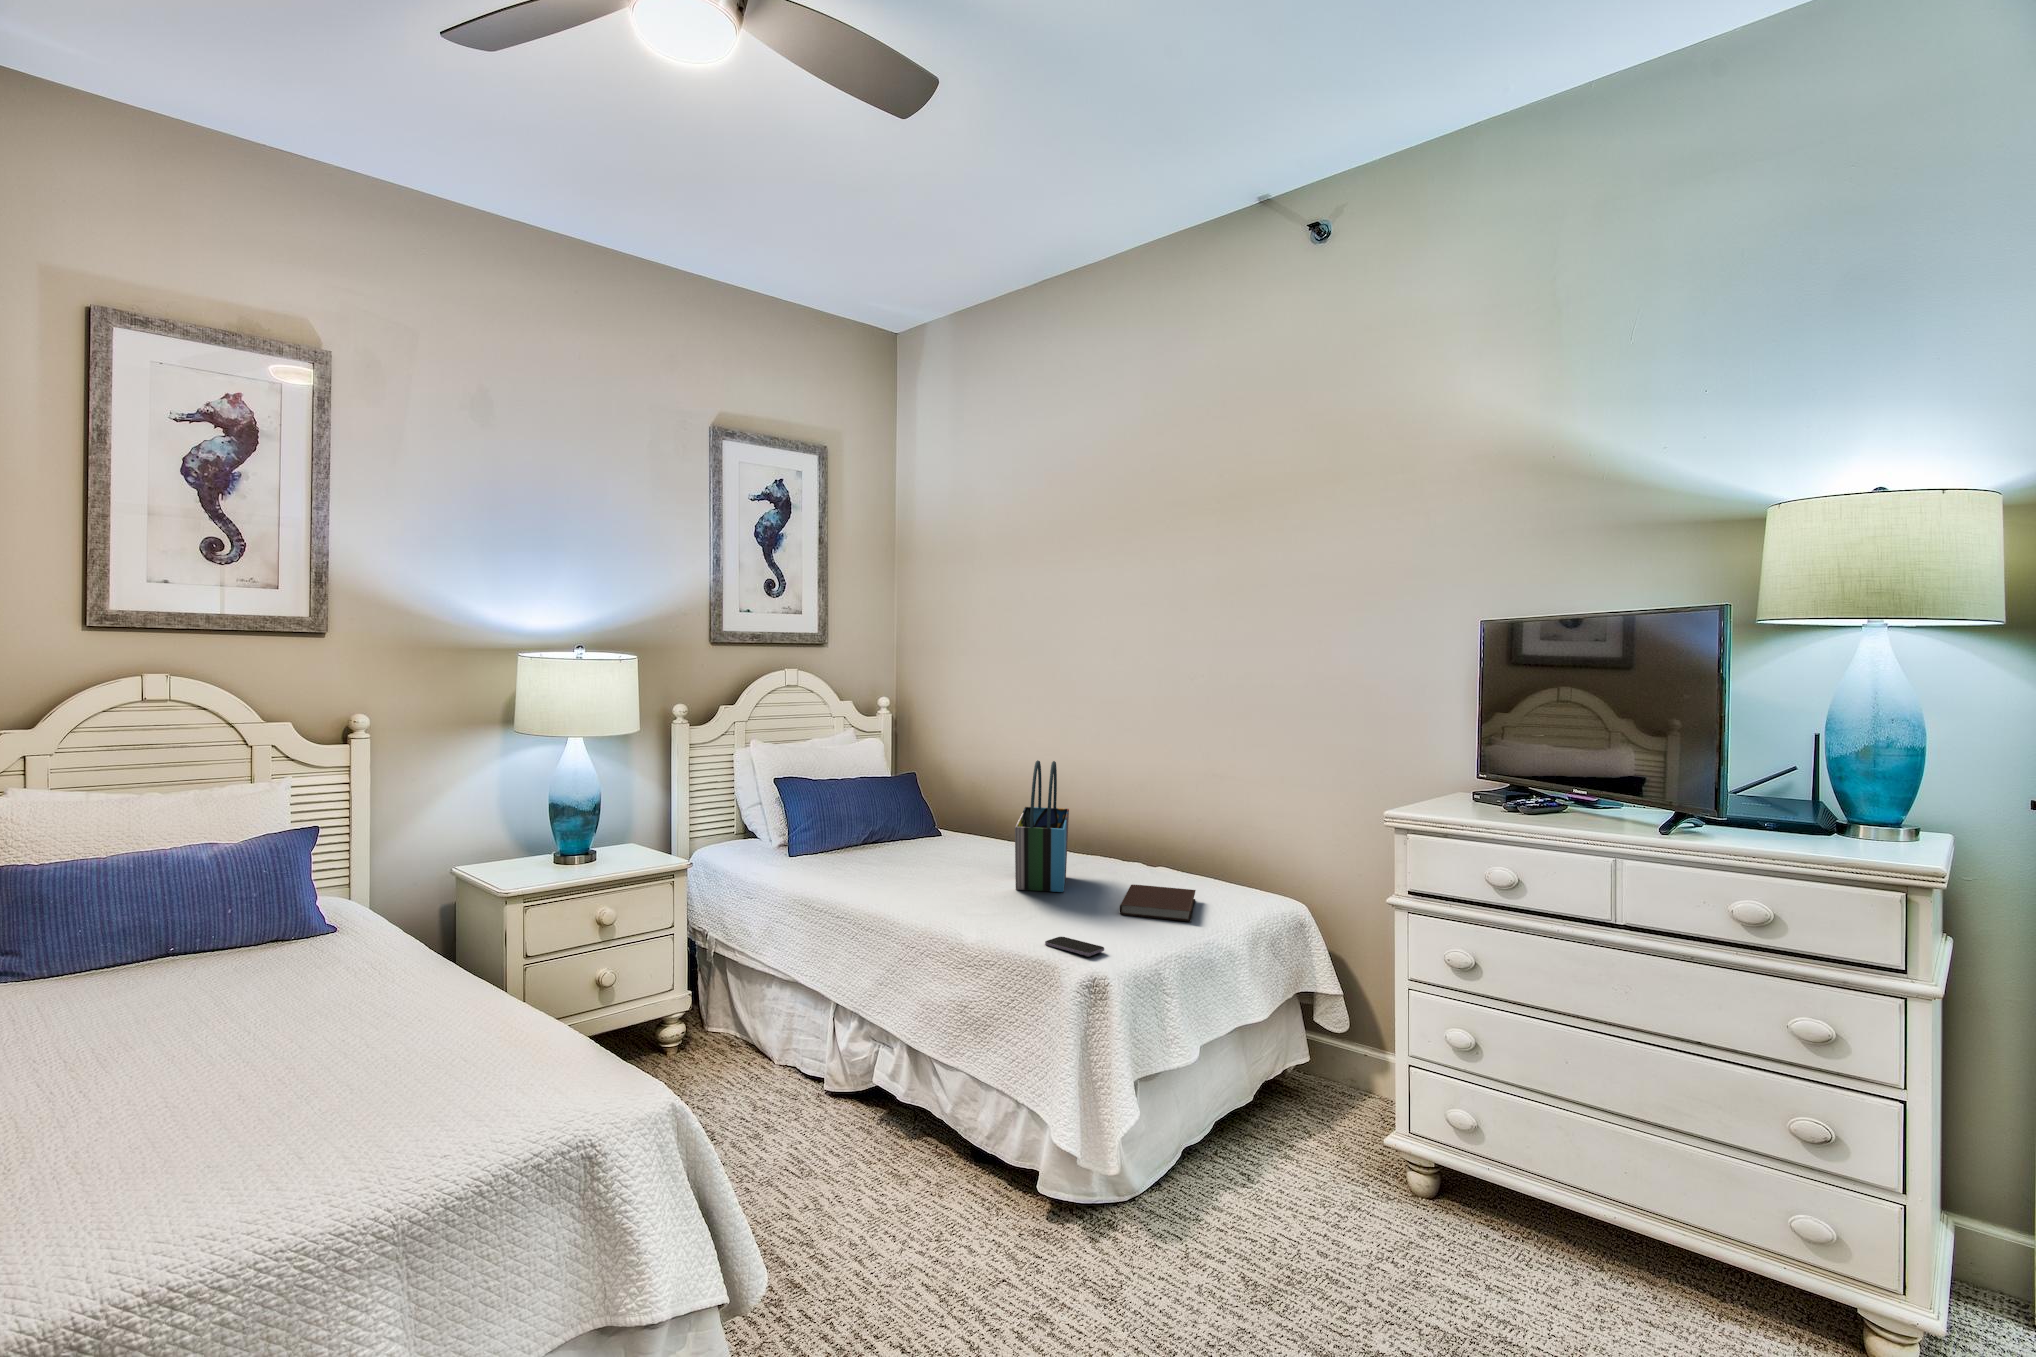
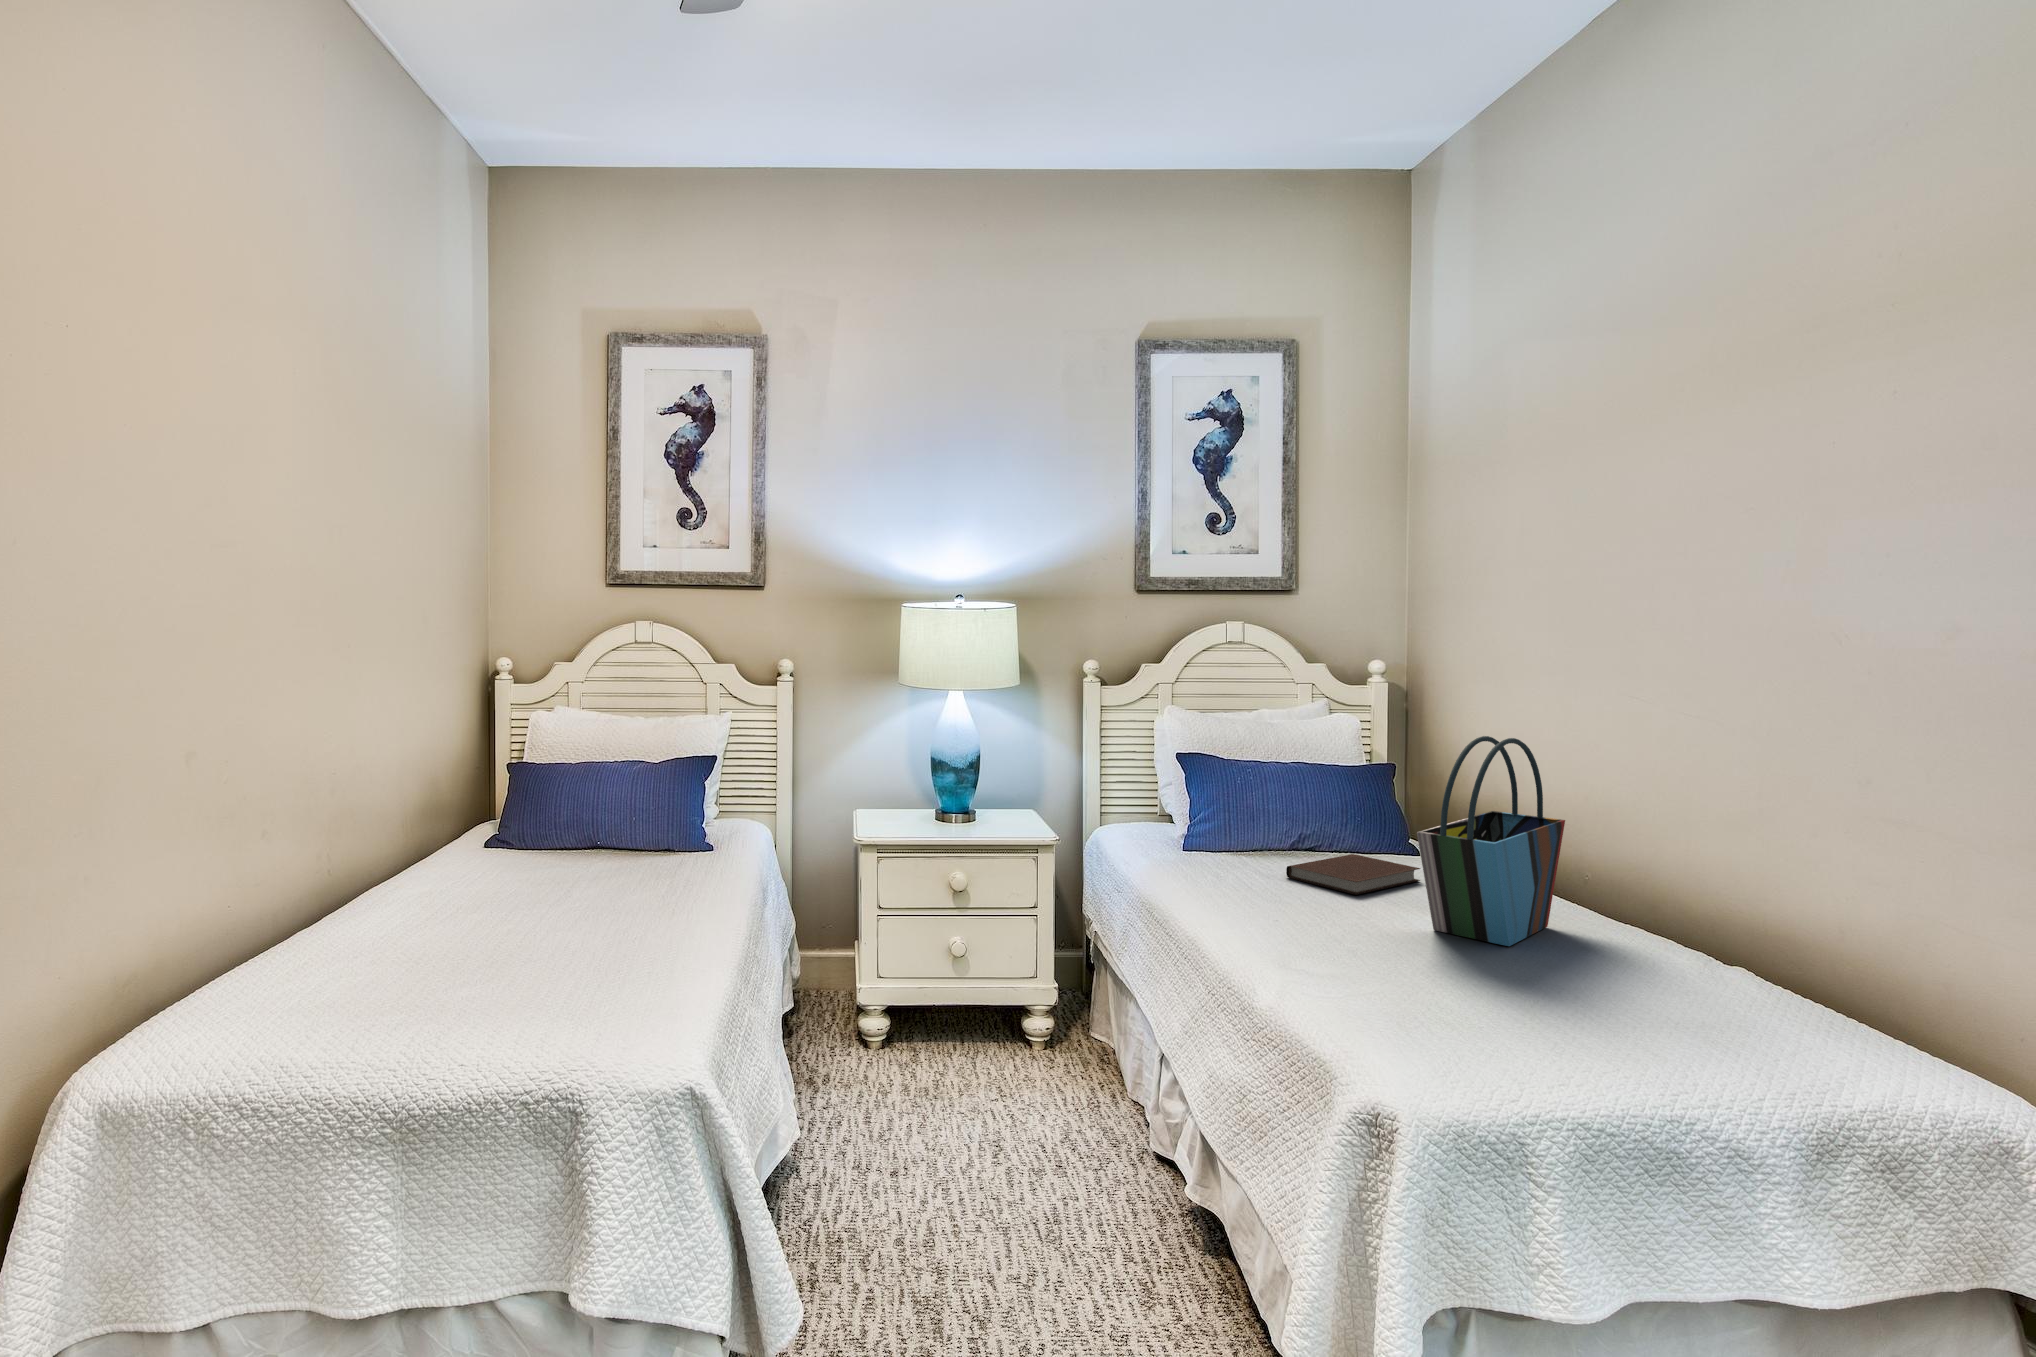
notebook: present [1120,885,1196,921] -> present [1286,854,1420,895]
smartphone: present [1045,937,1104,956] -> none [1370,1005,1456,1044]

